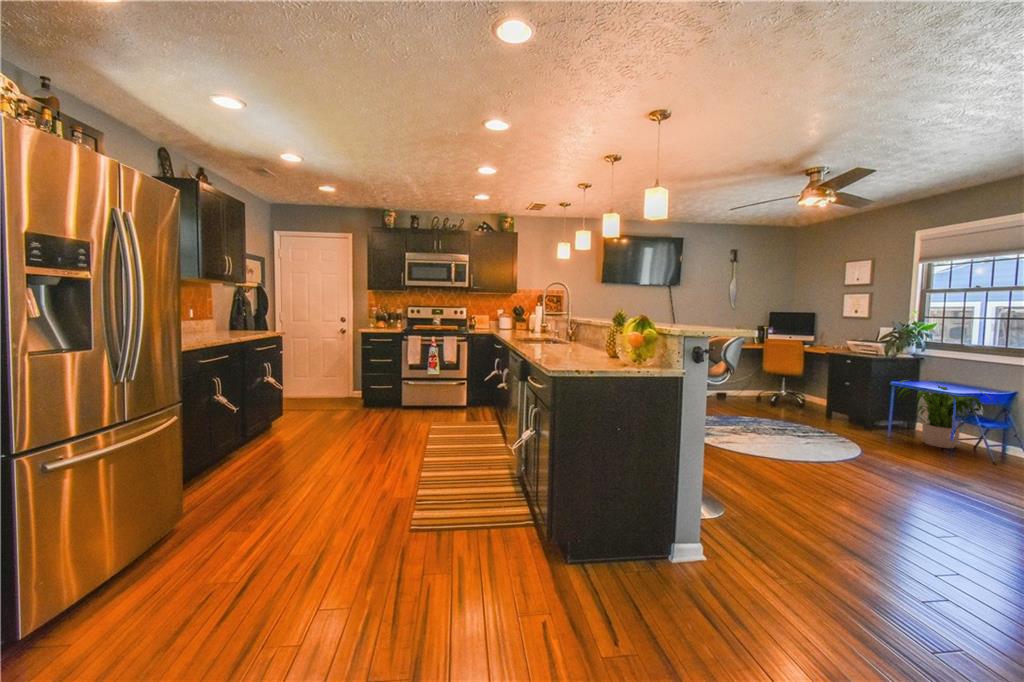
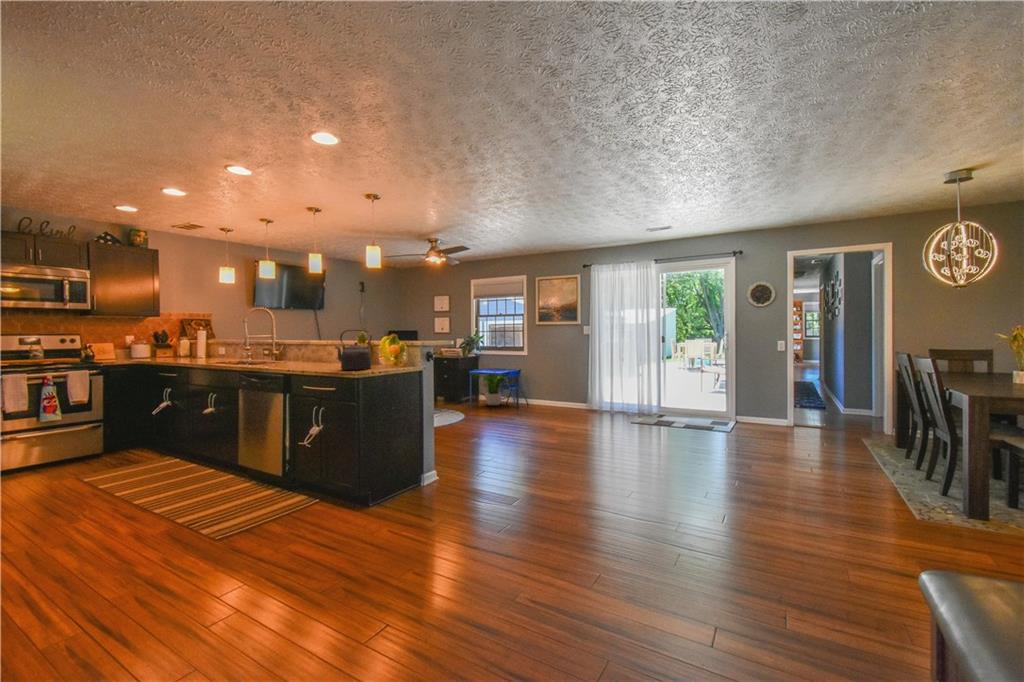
kettle: none [564,308,604,364] -> present [335,330,372,370]

